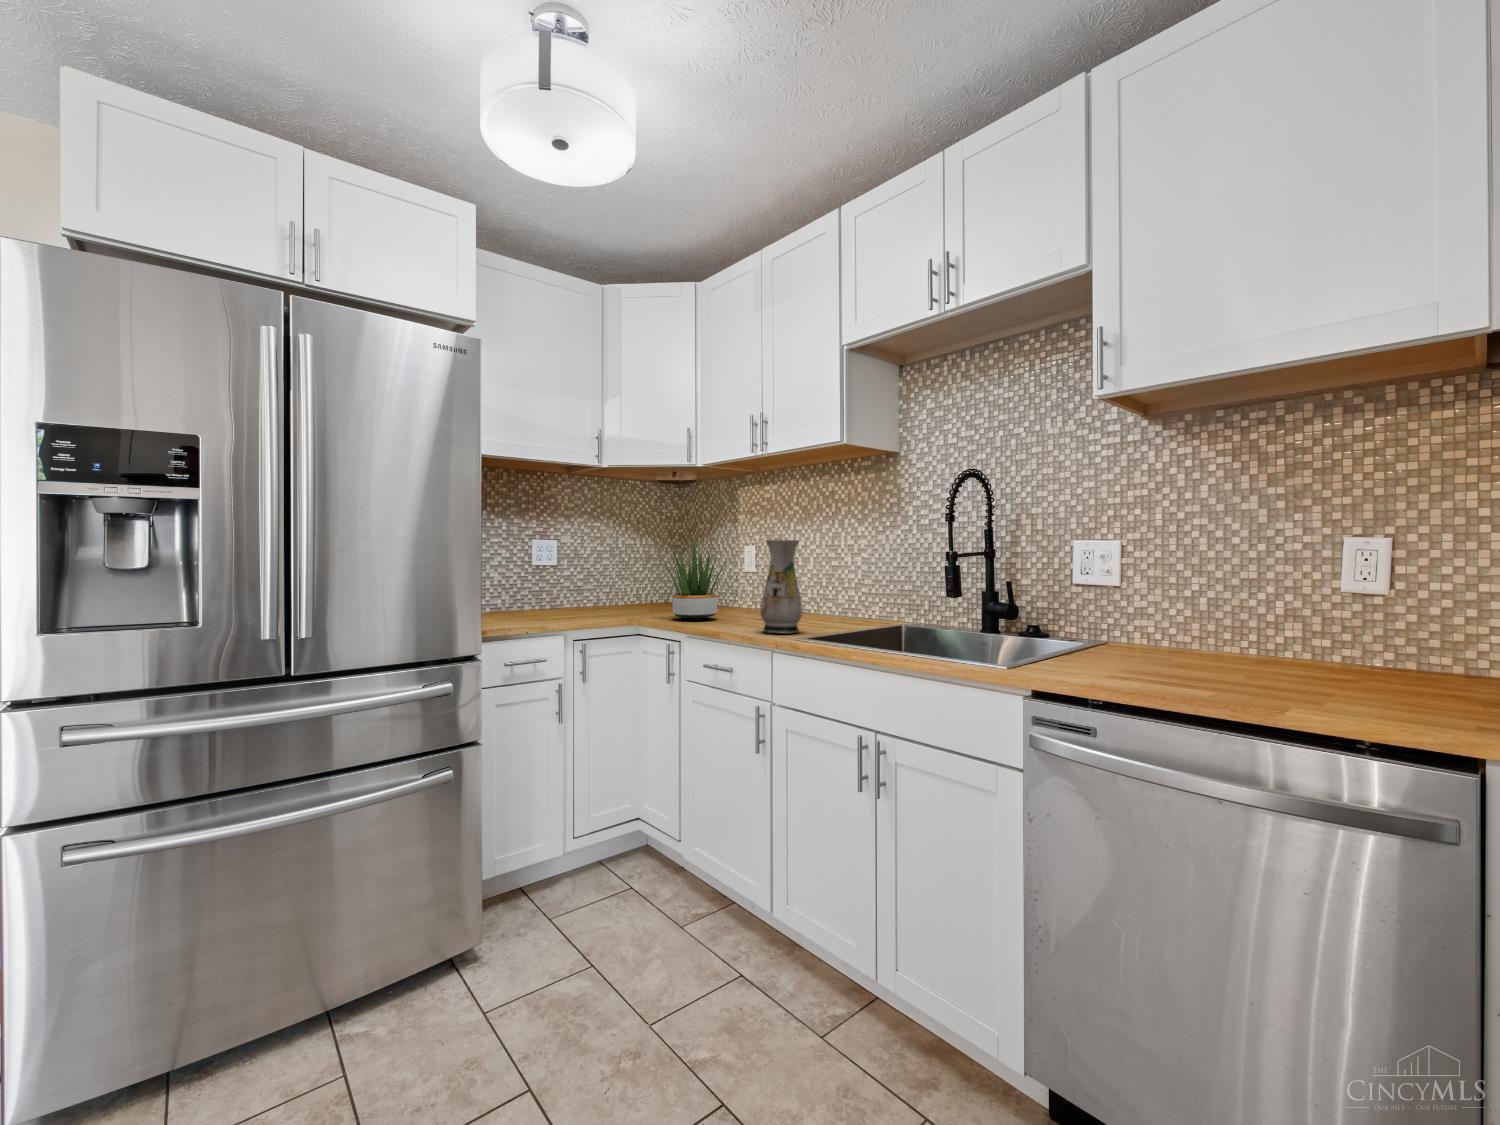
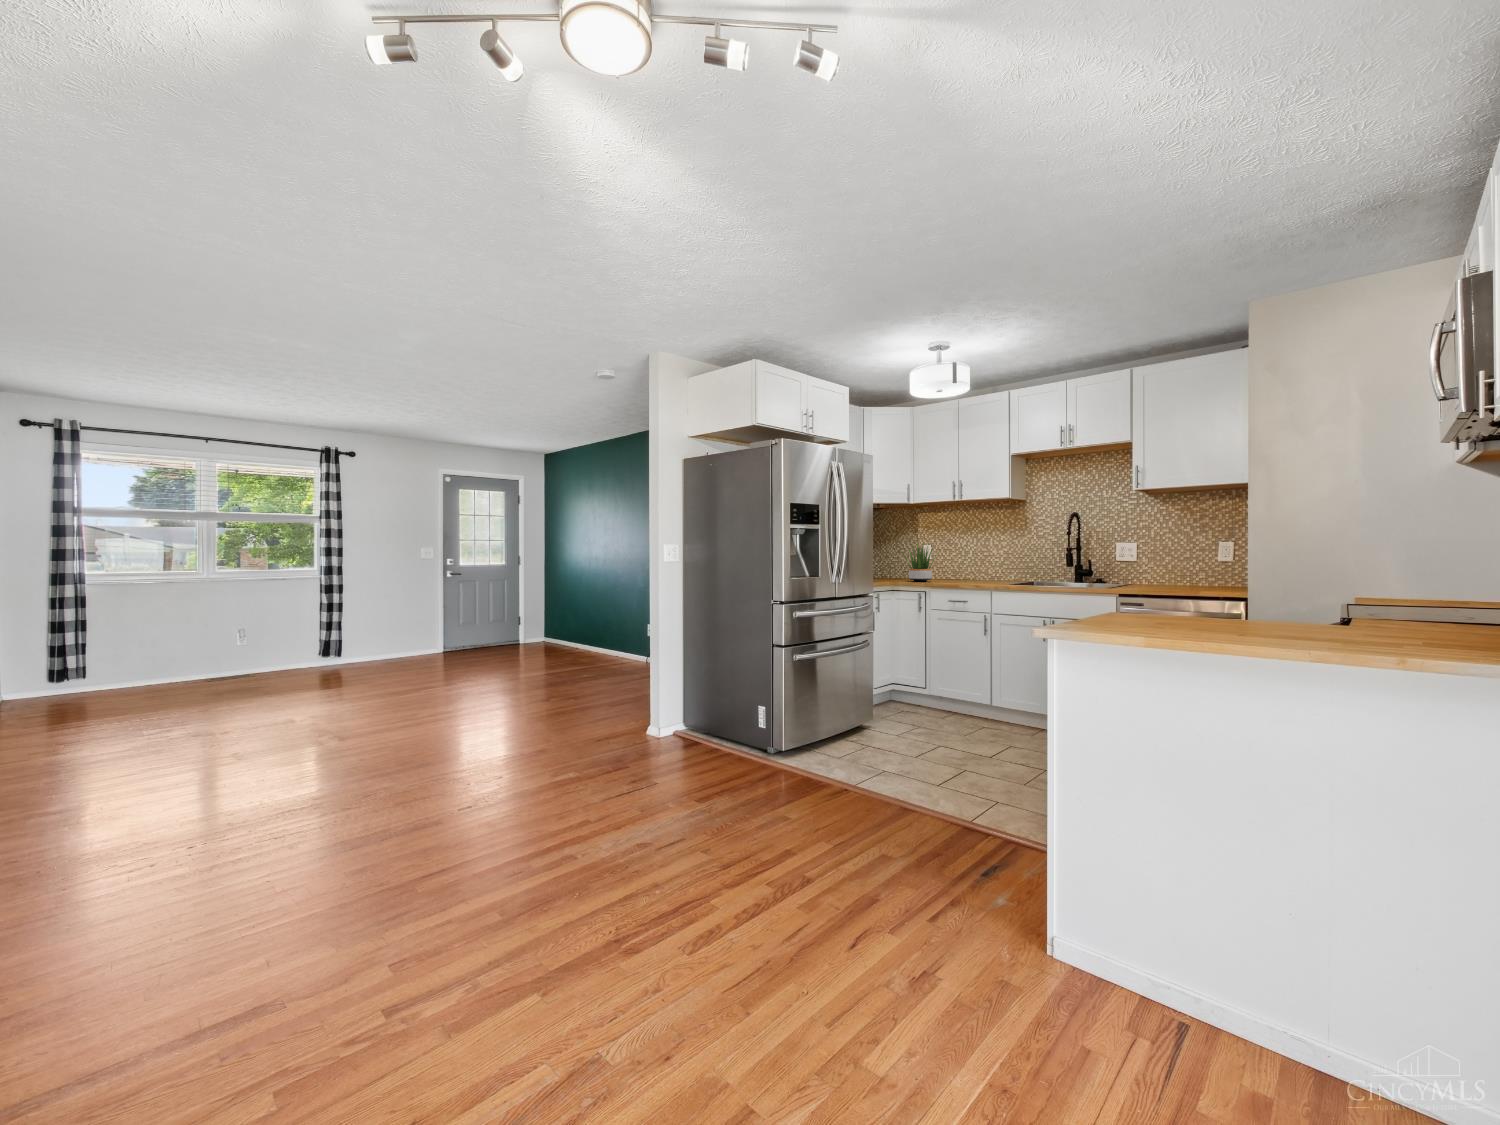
vase: present [760,540,802,634] -> none [972,542,992,584]

